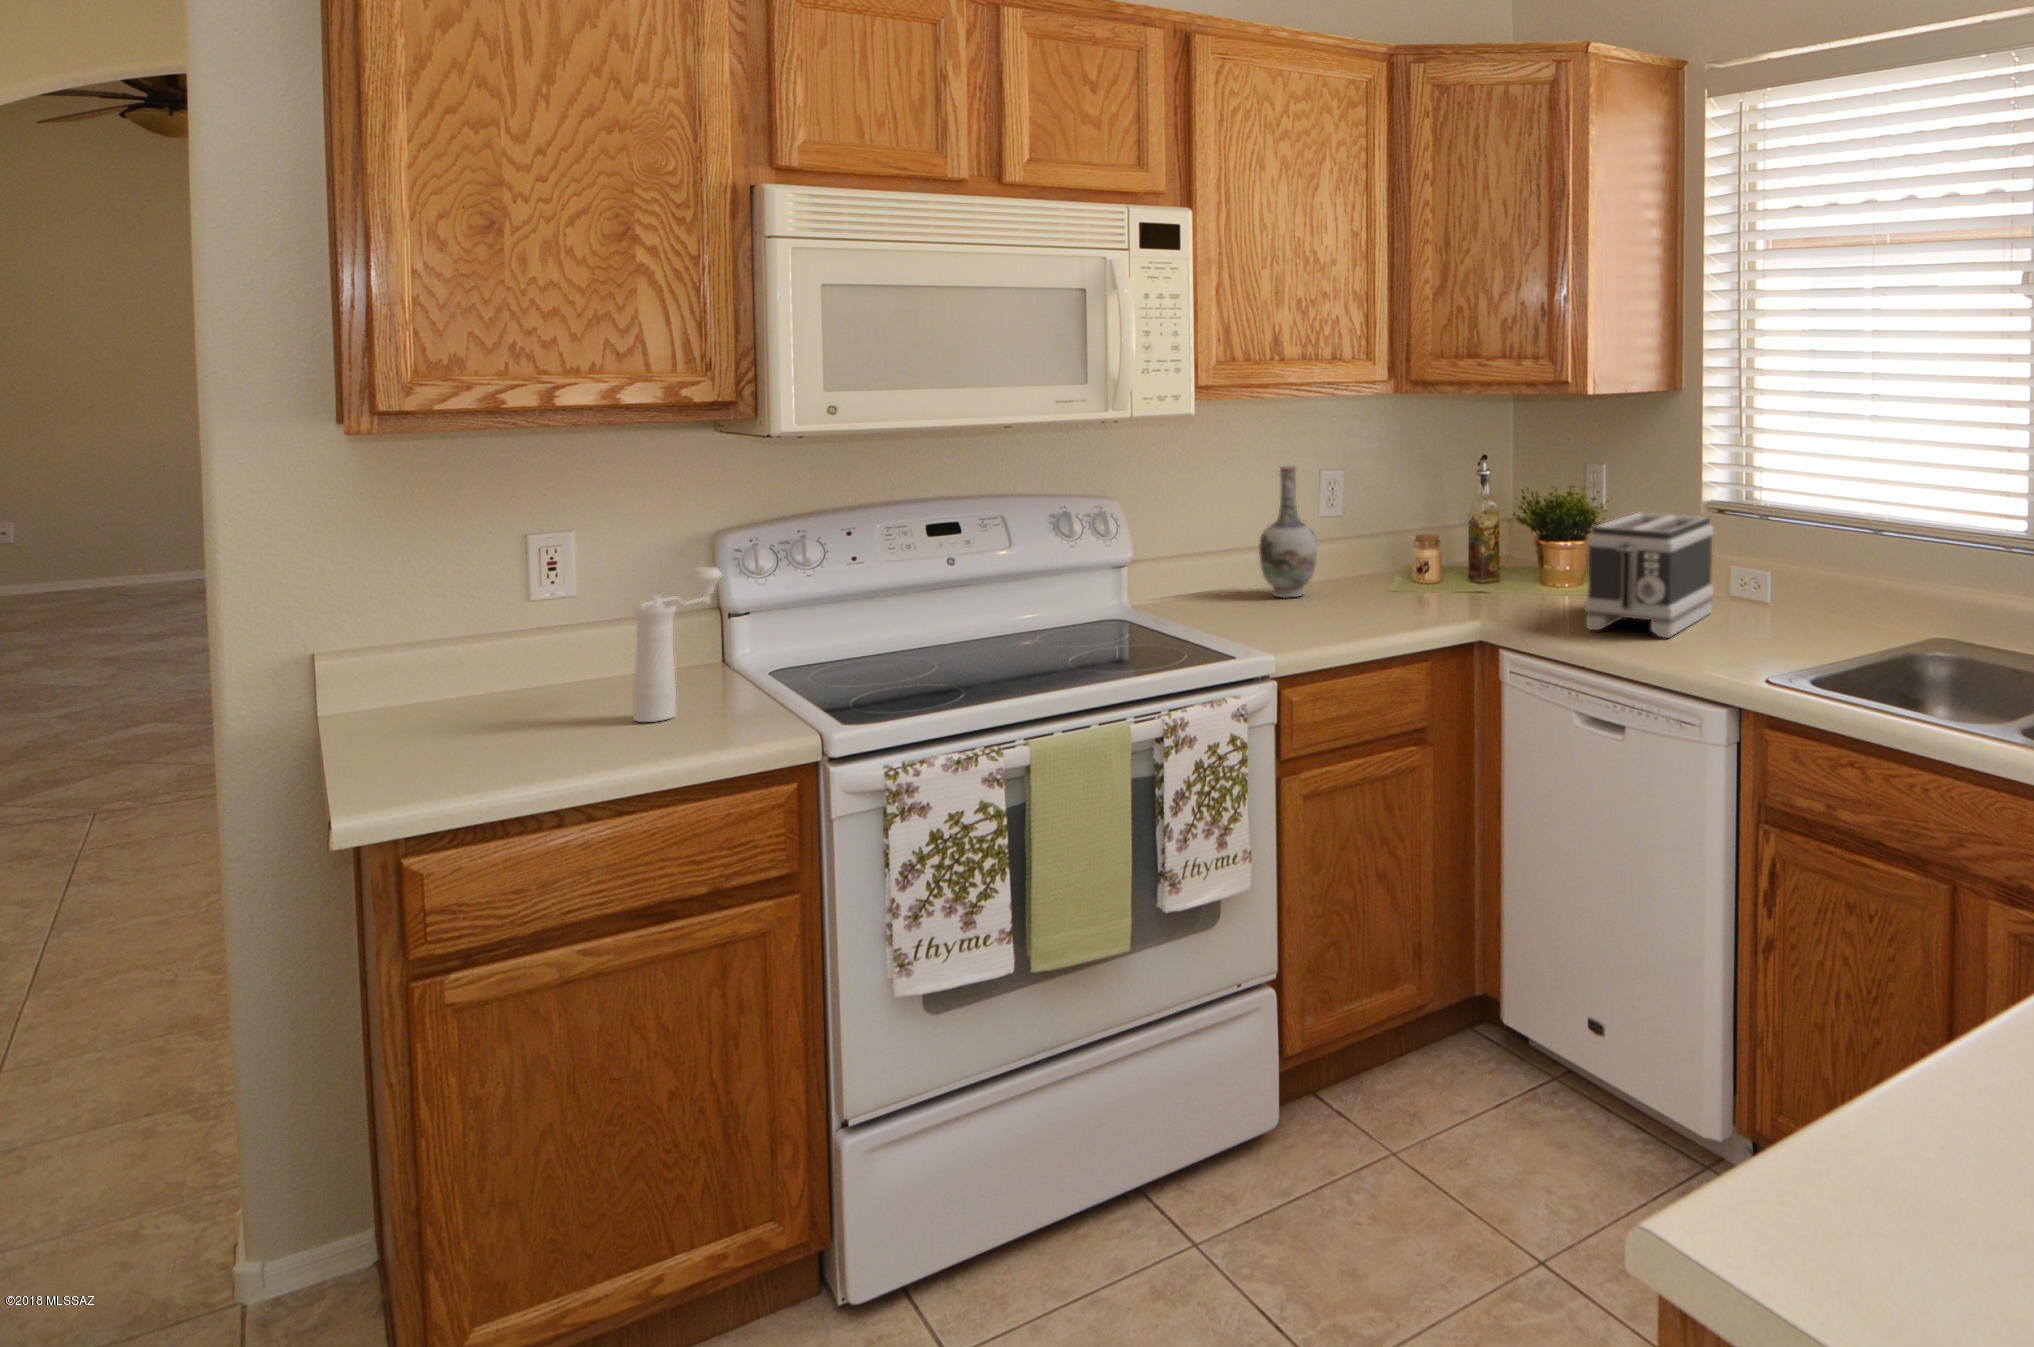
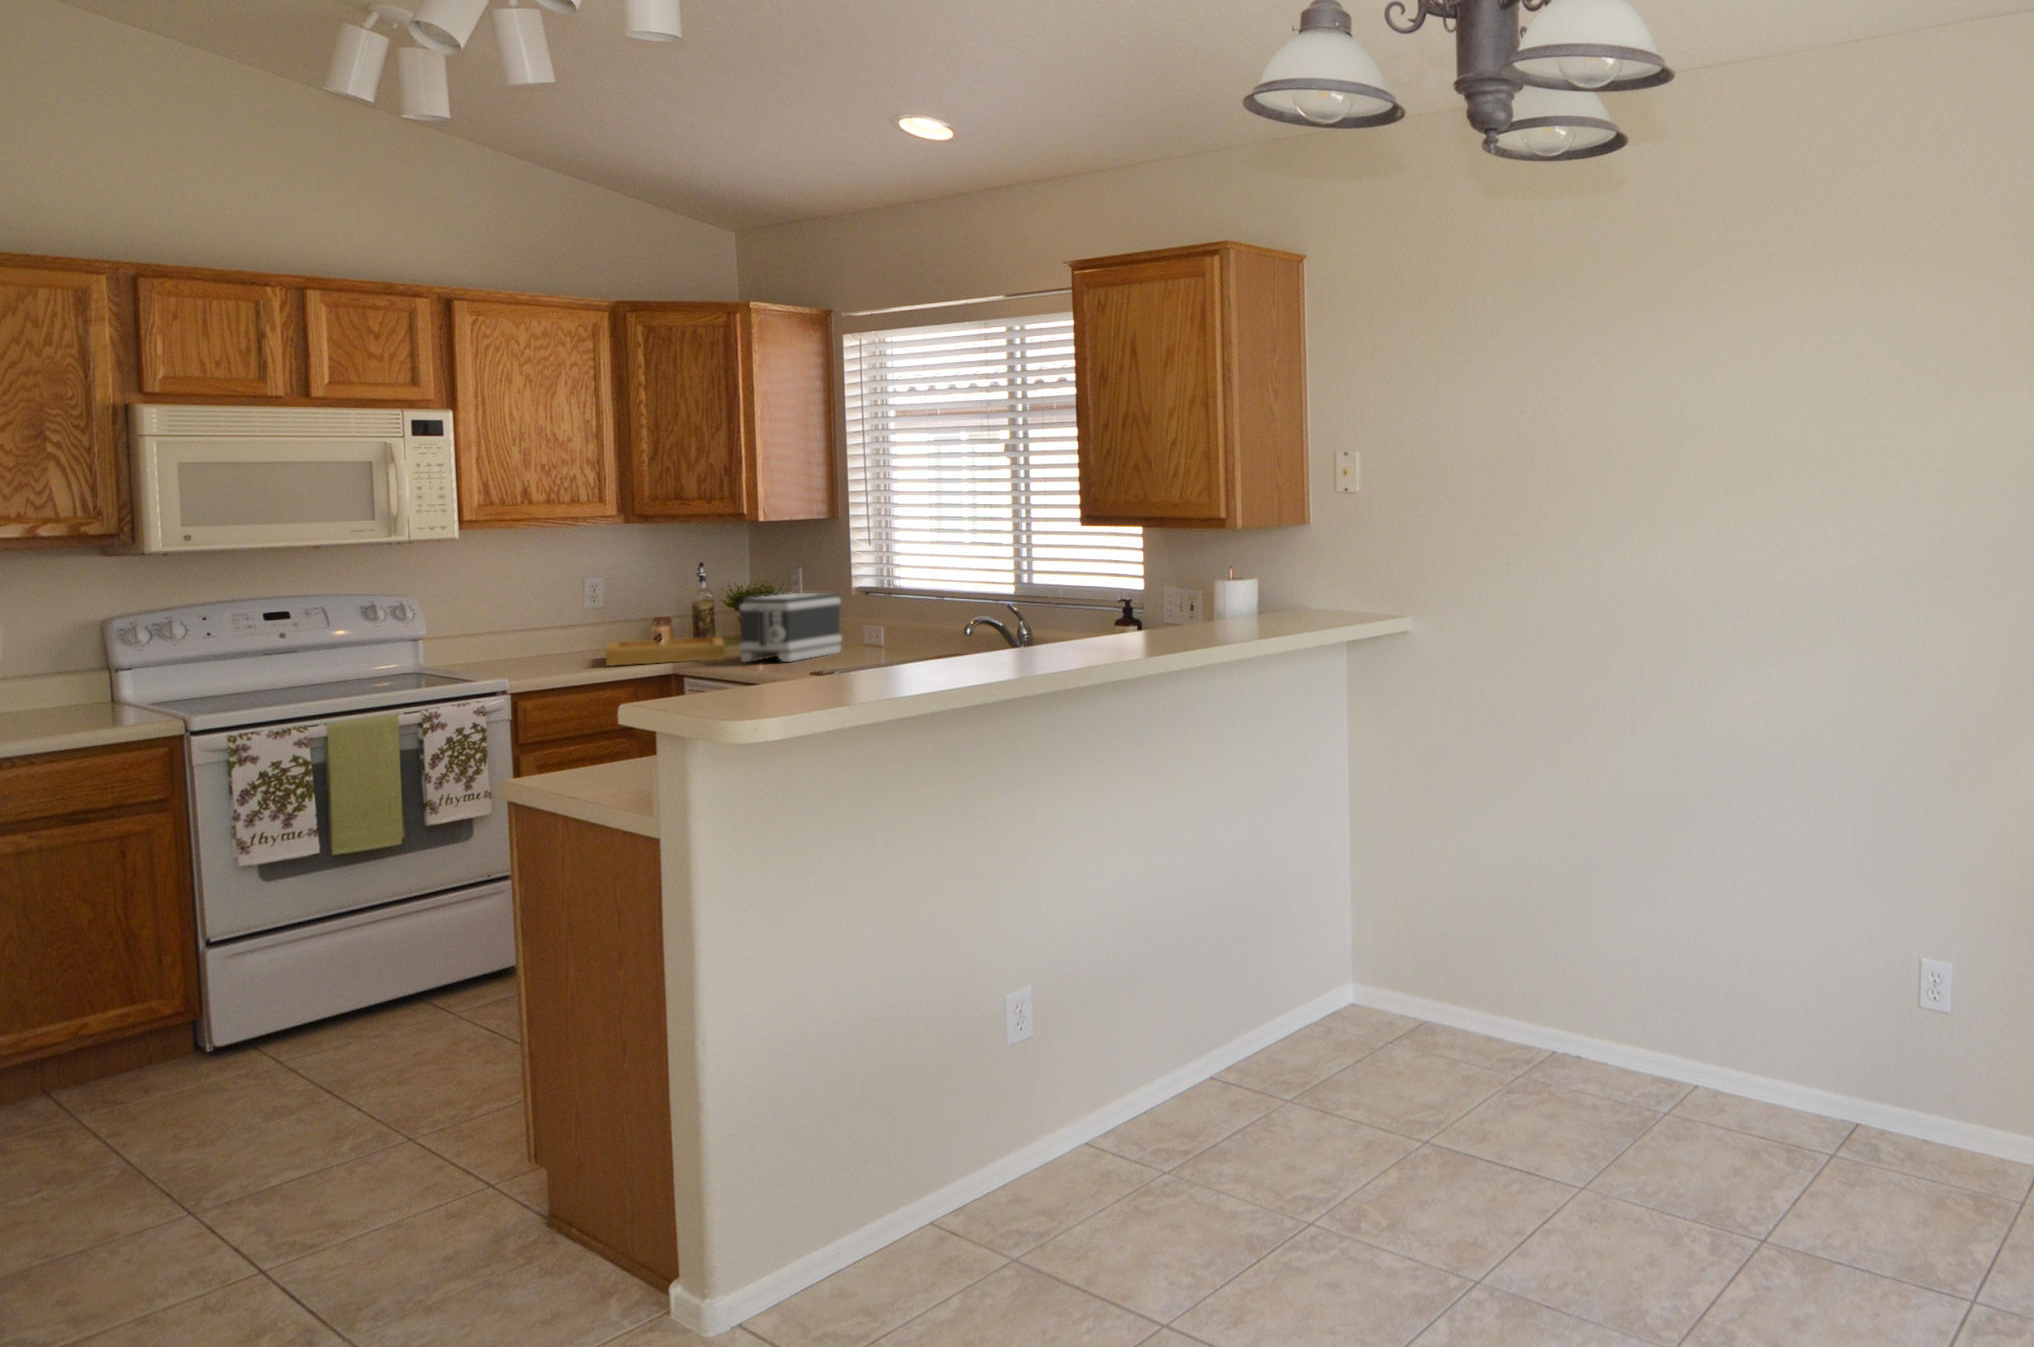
vase: present [1259,466,1317,598] -> none [532,575,577,662]
tray: none [1358,566,1542,620] -> present [606,637,725,666]
pepper mill: present [633,567,722,722] -> none [48,635,110,724]

